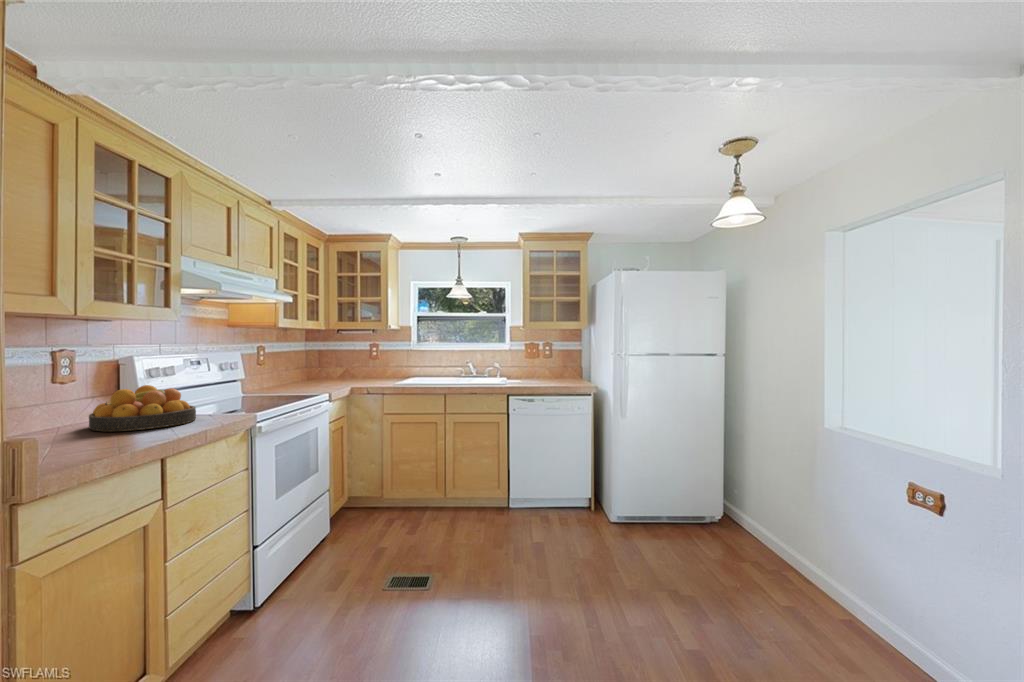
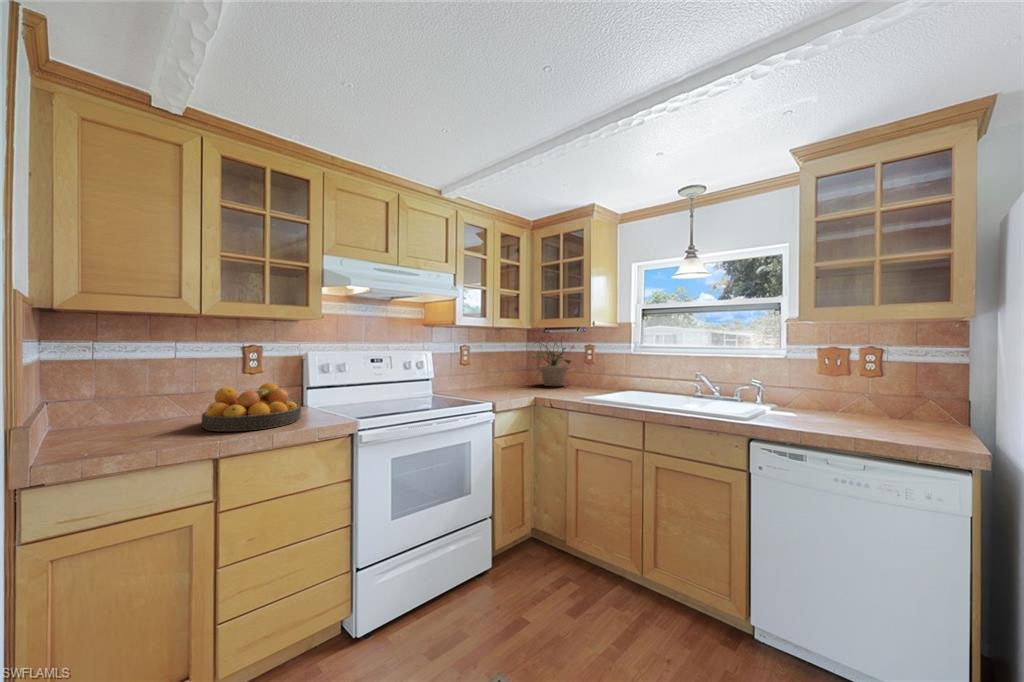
potted plant: none [321,335,367,381] -> present [535,335,574,386]

